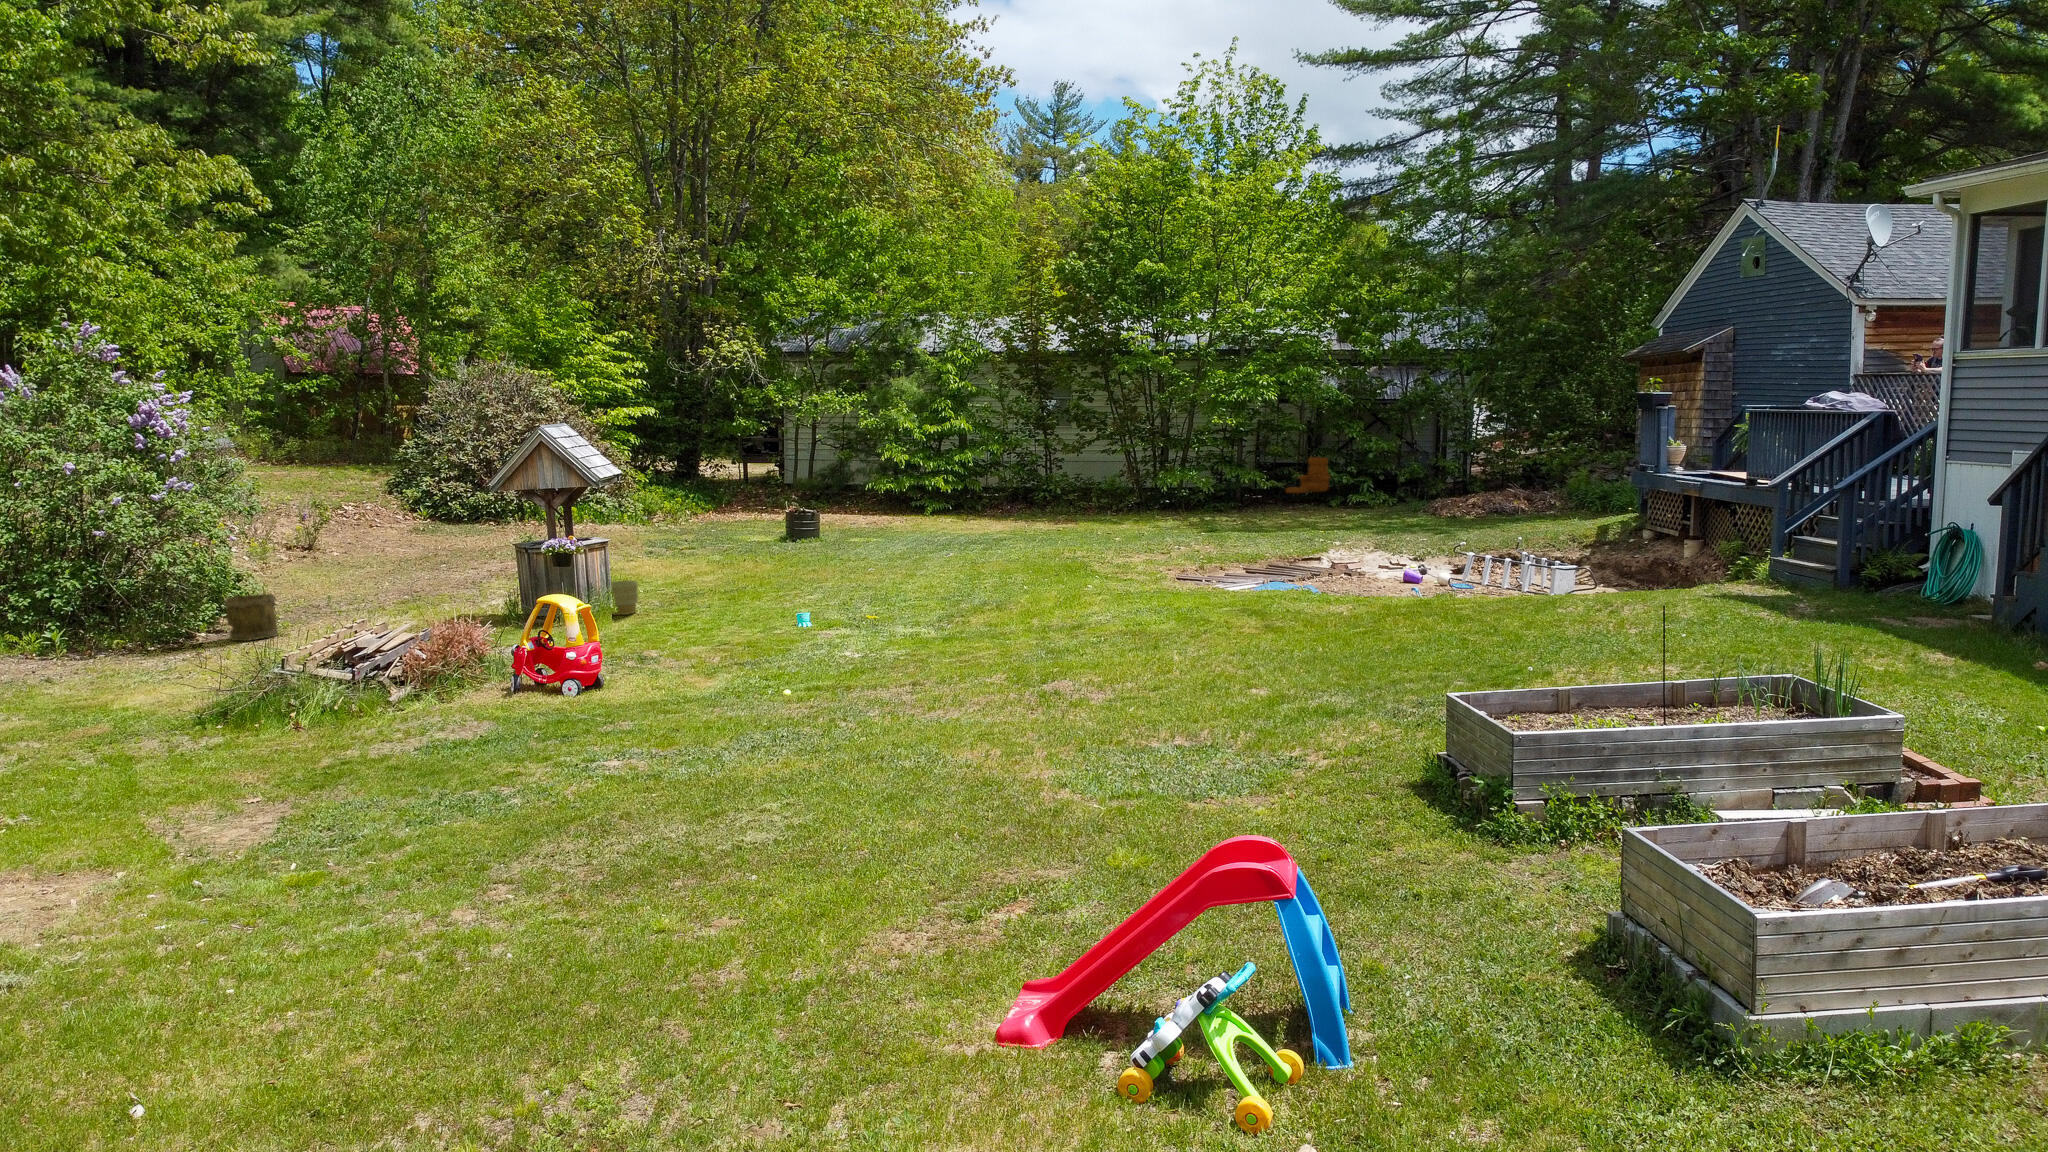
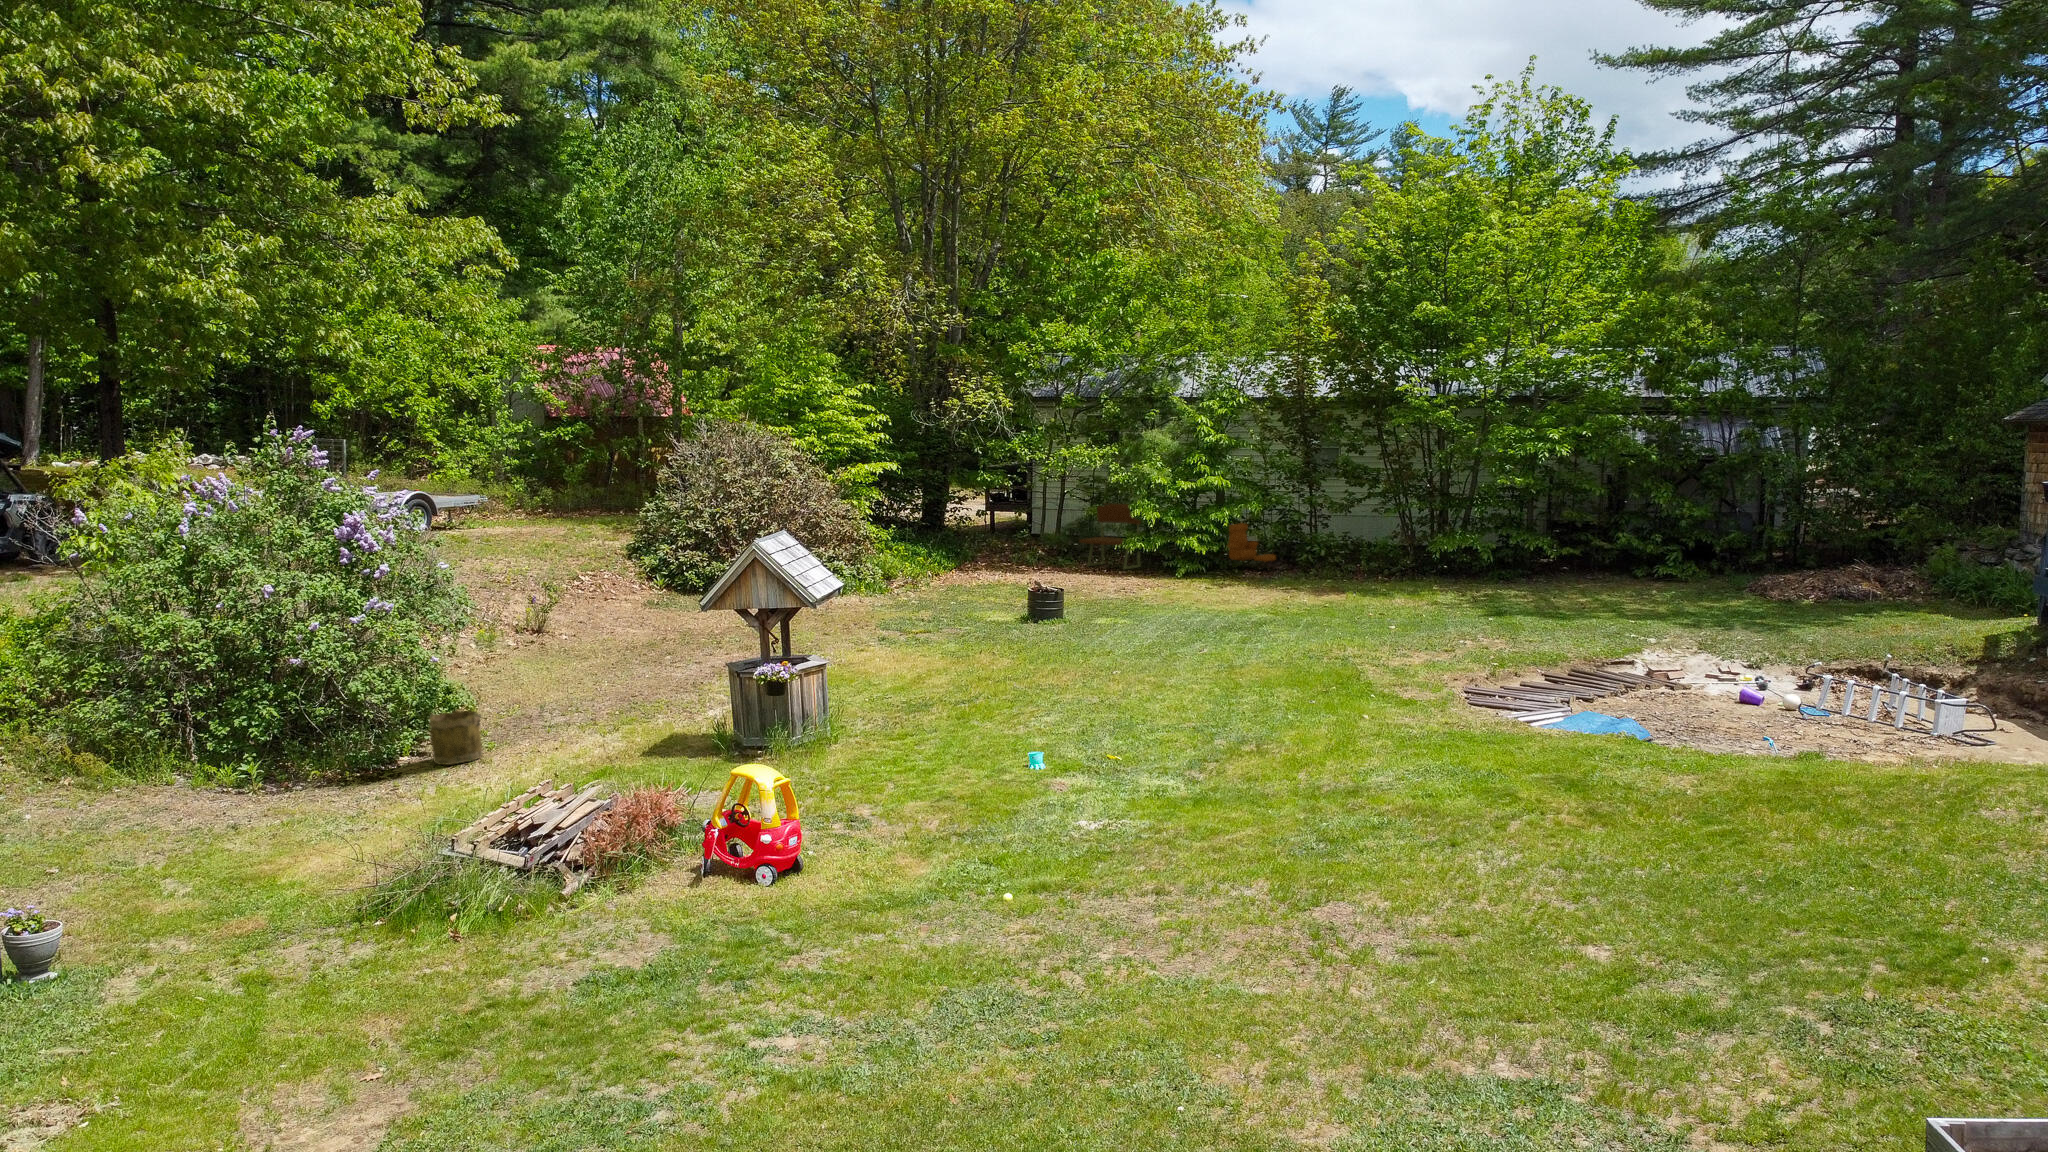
bench: none [834,448,893,508] -> present [1080,504,1141,569]
lounge chair: present [1286,457,1330,502] -> present [1228,523,1276,570]
planter: present [611,580,638,615] -> none [823,702,860,744]

